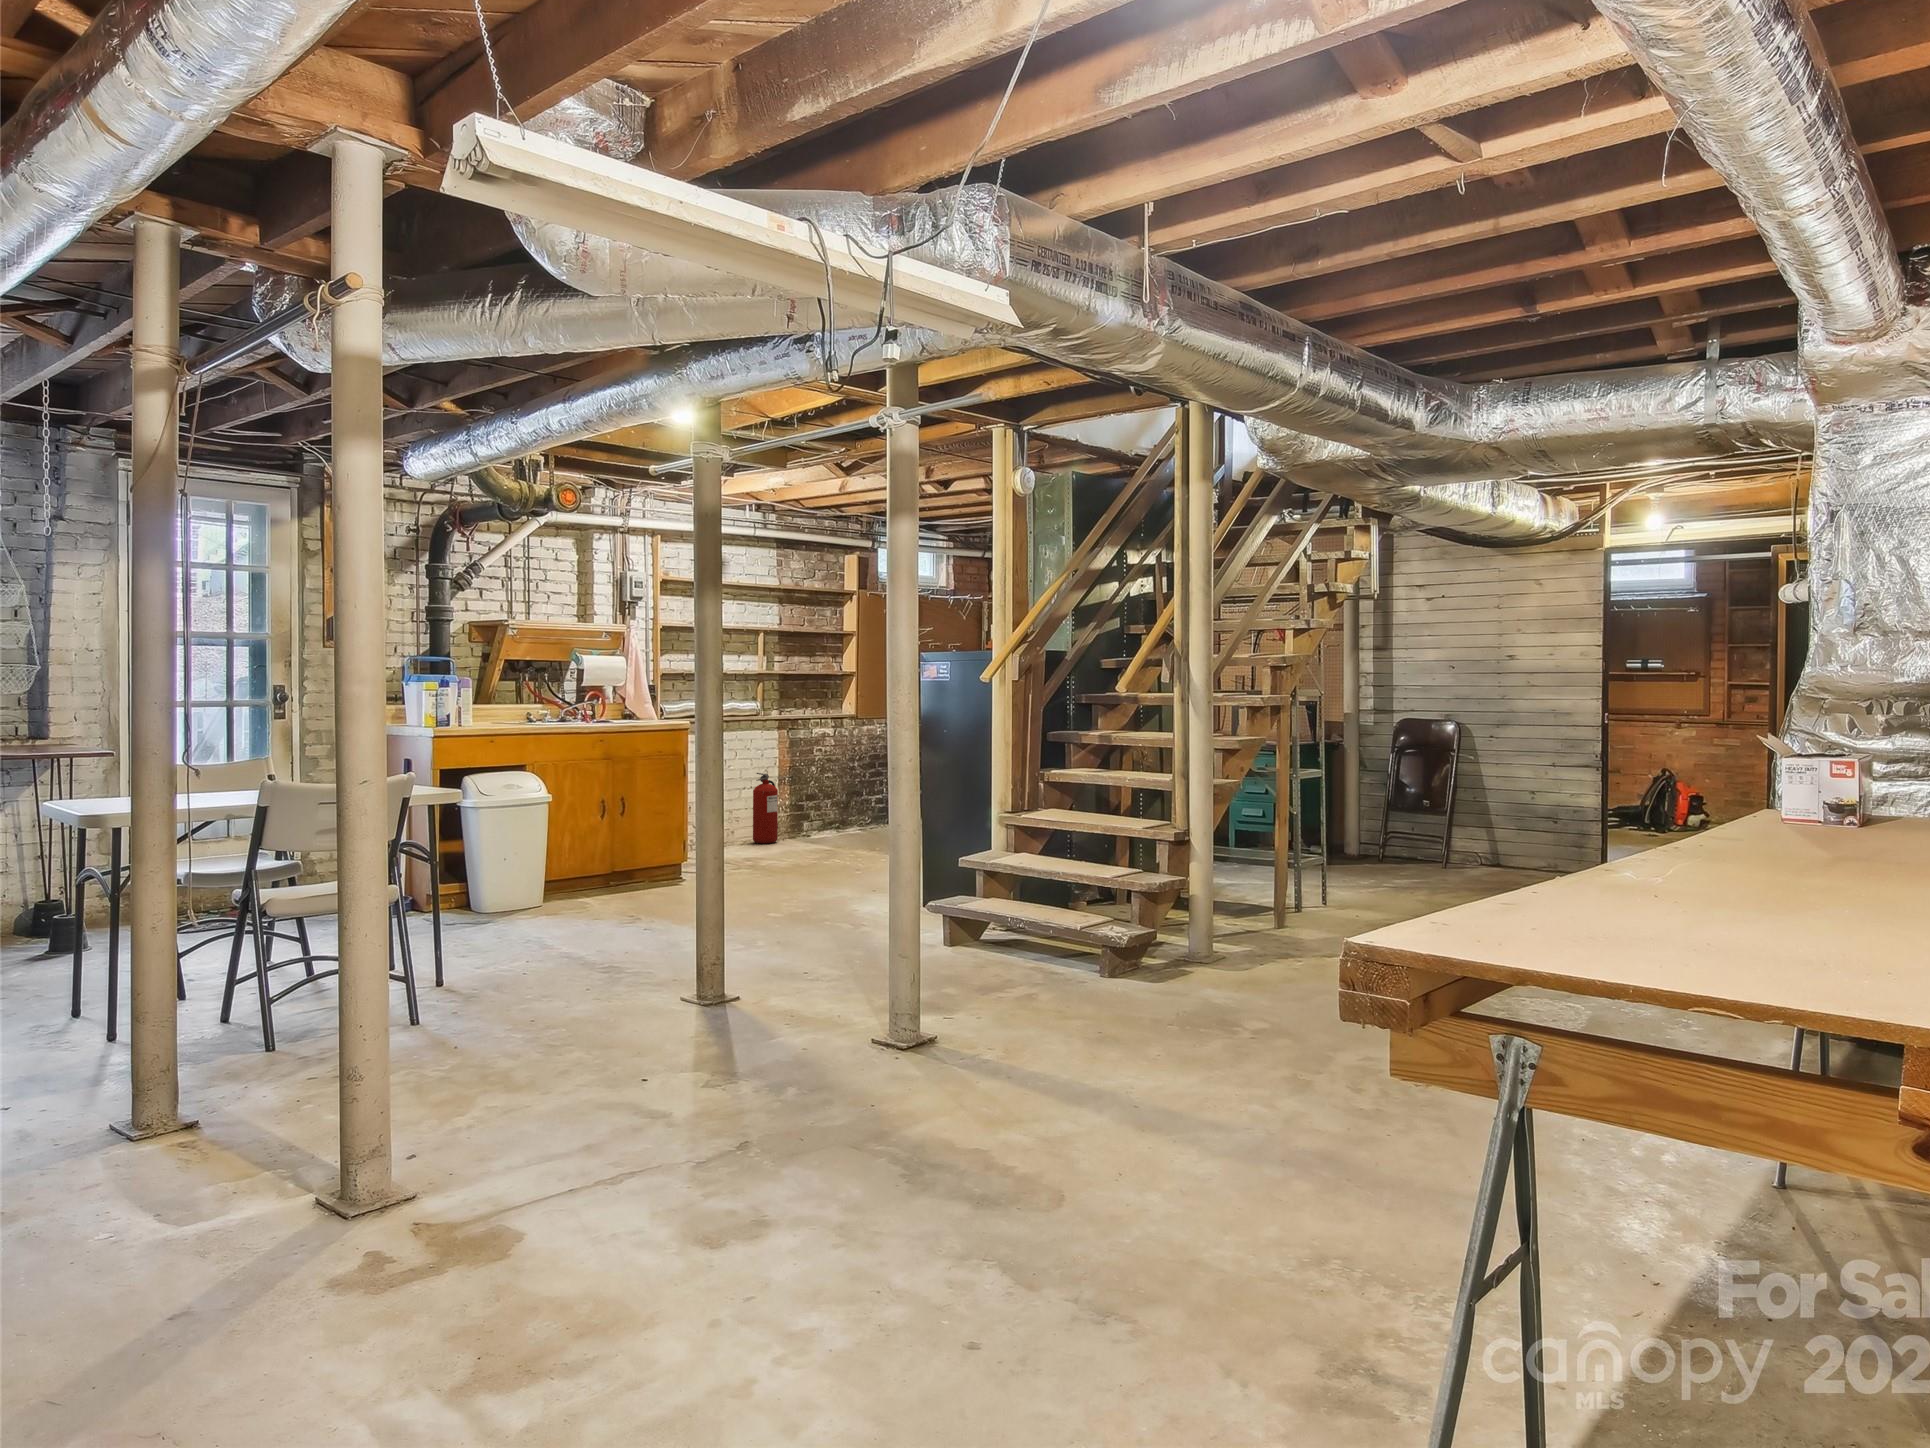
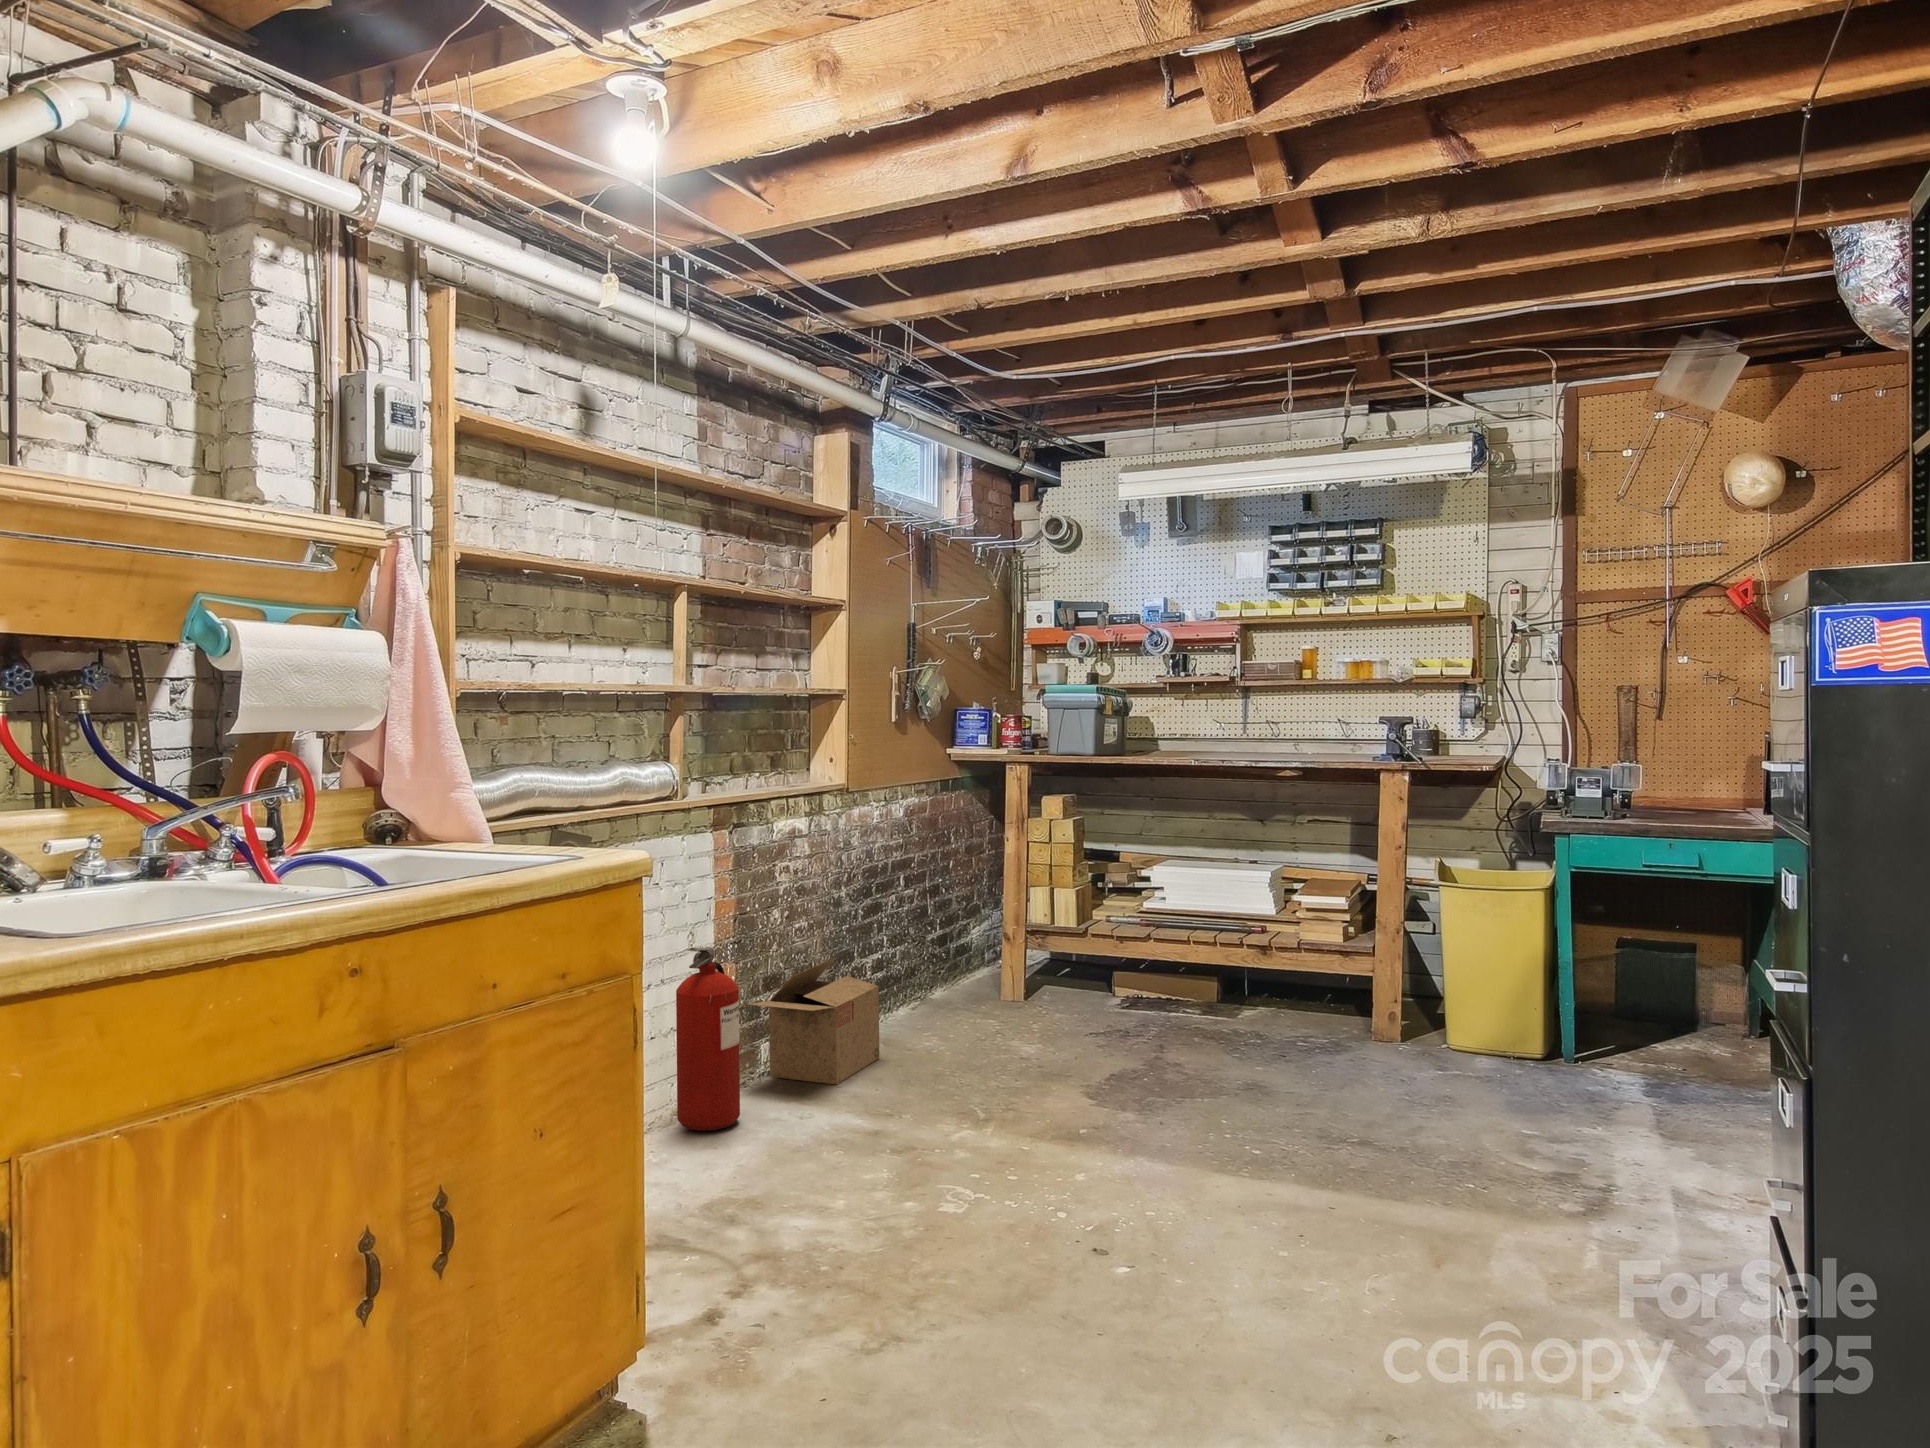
cardboard box: none [791,790,858,838] -> present [747,958,879,1085]

